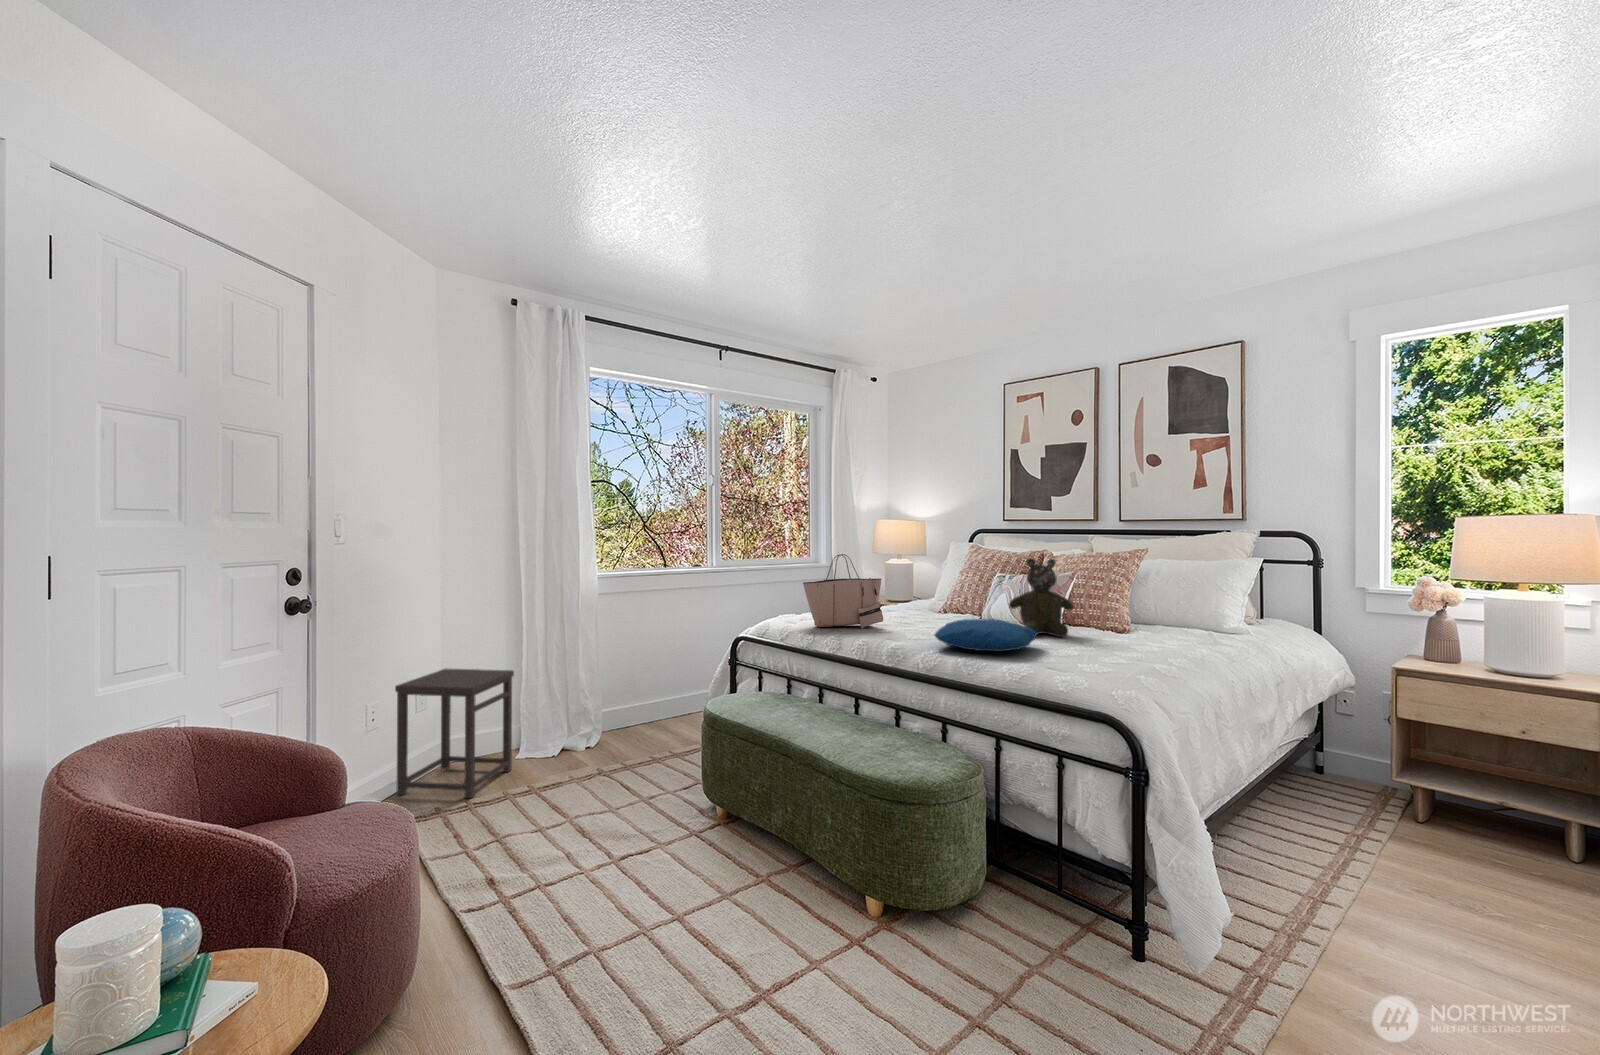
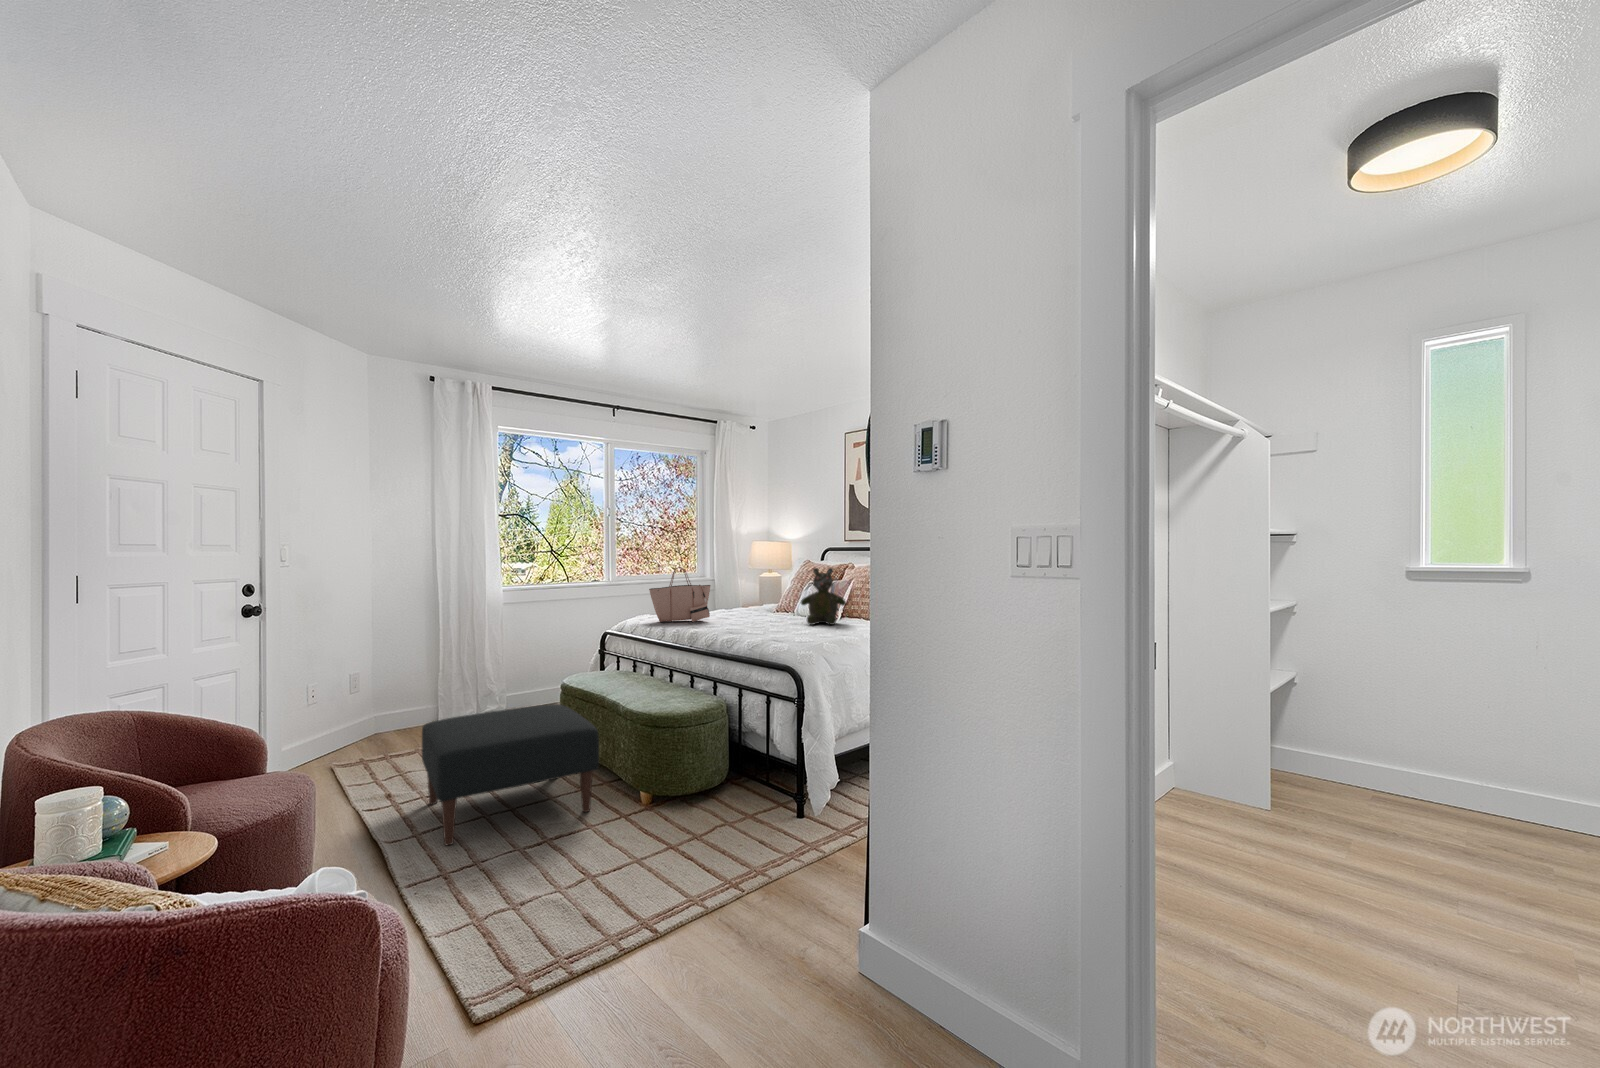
pillow: present [935,619,1037,651] -> none [721,611,799,633]
side table: present [395,669,514,798] -> none [333,659,429,752]
ottoman: none [542,749,814,998] -> present [422,704,599,845]

